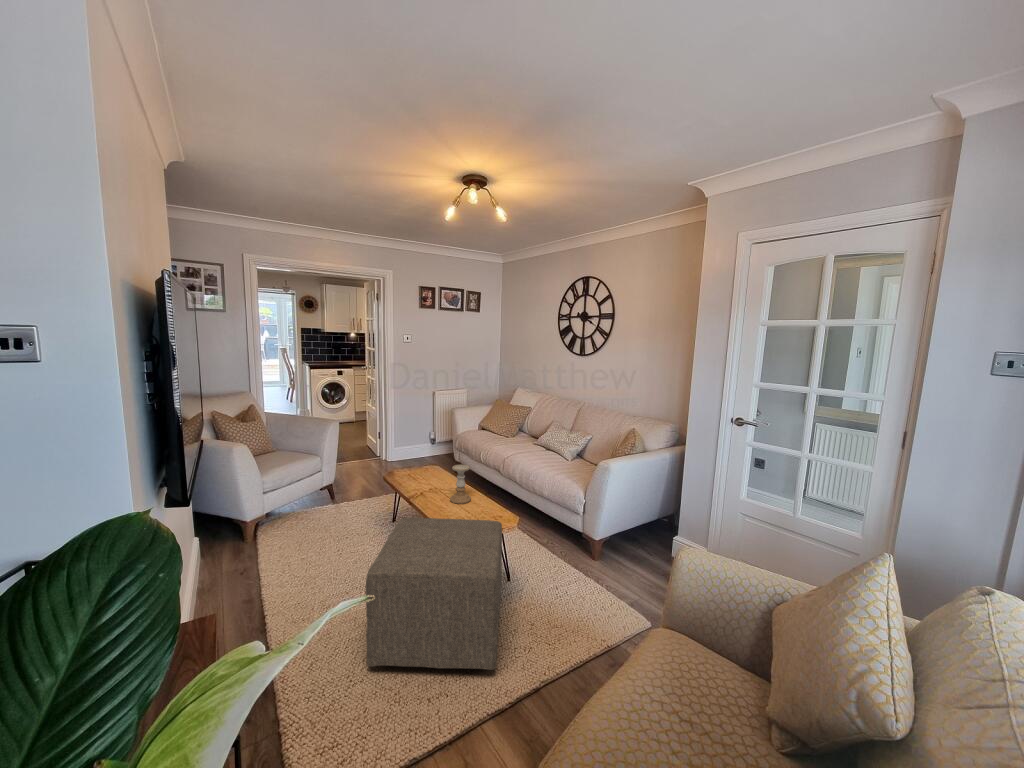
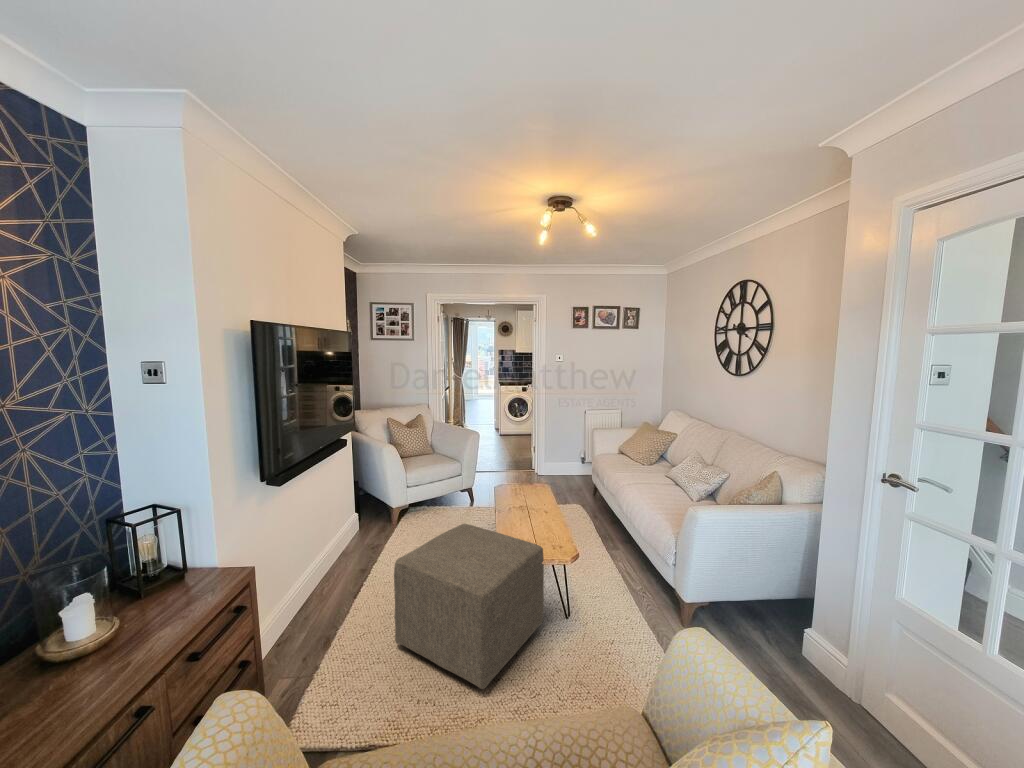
candle holder: present [450,464,471,504] -> none [526,483,547,523]

